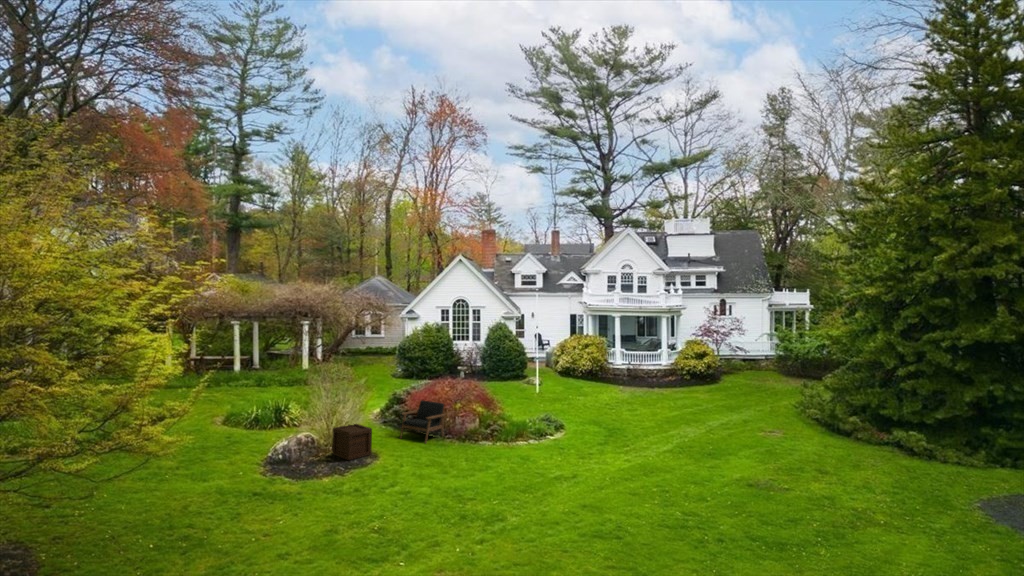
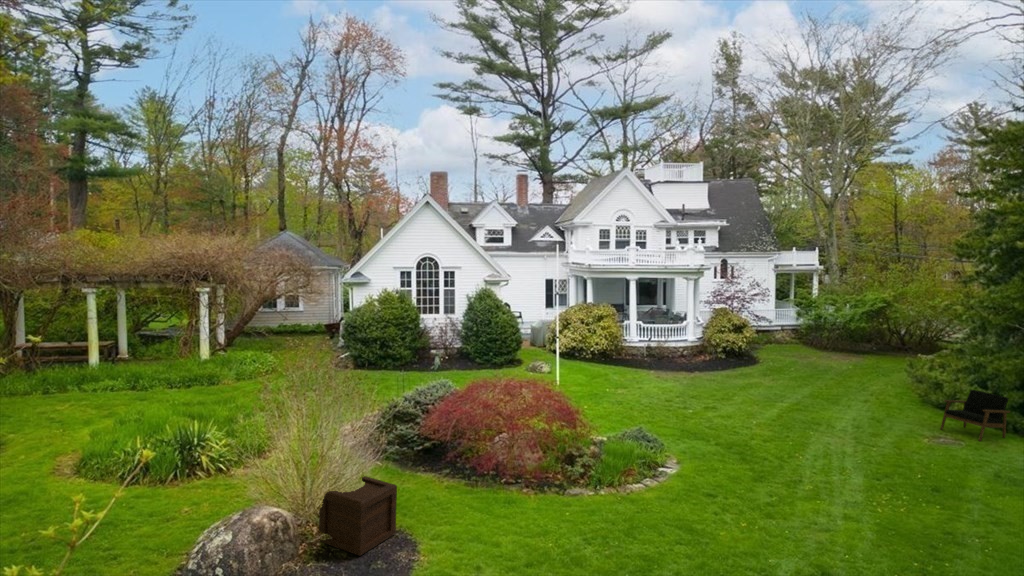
armchair: present [400,400,445,443] -> present [940,390,1010,441]

